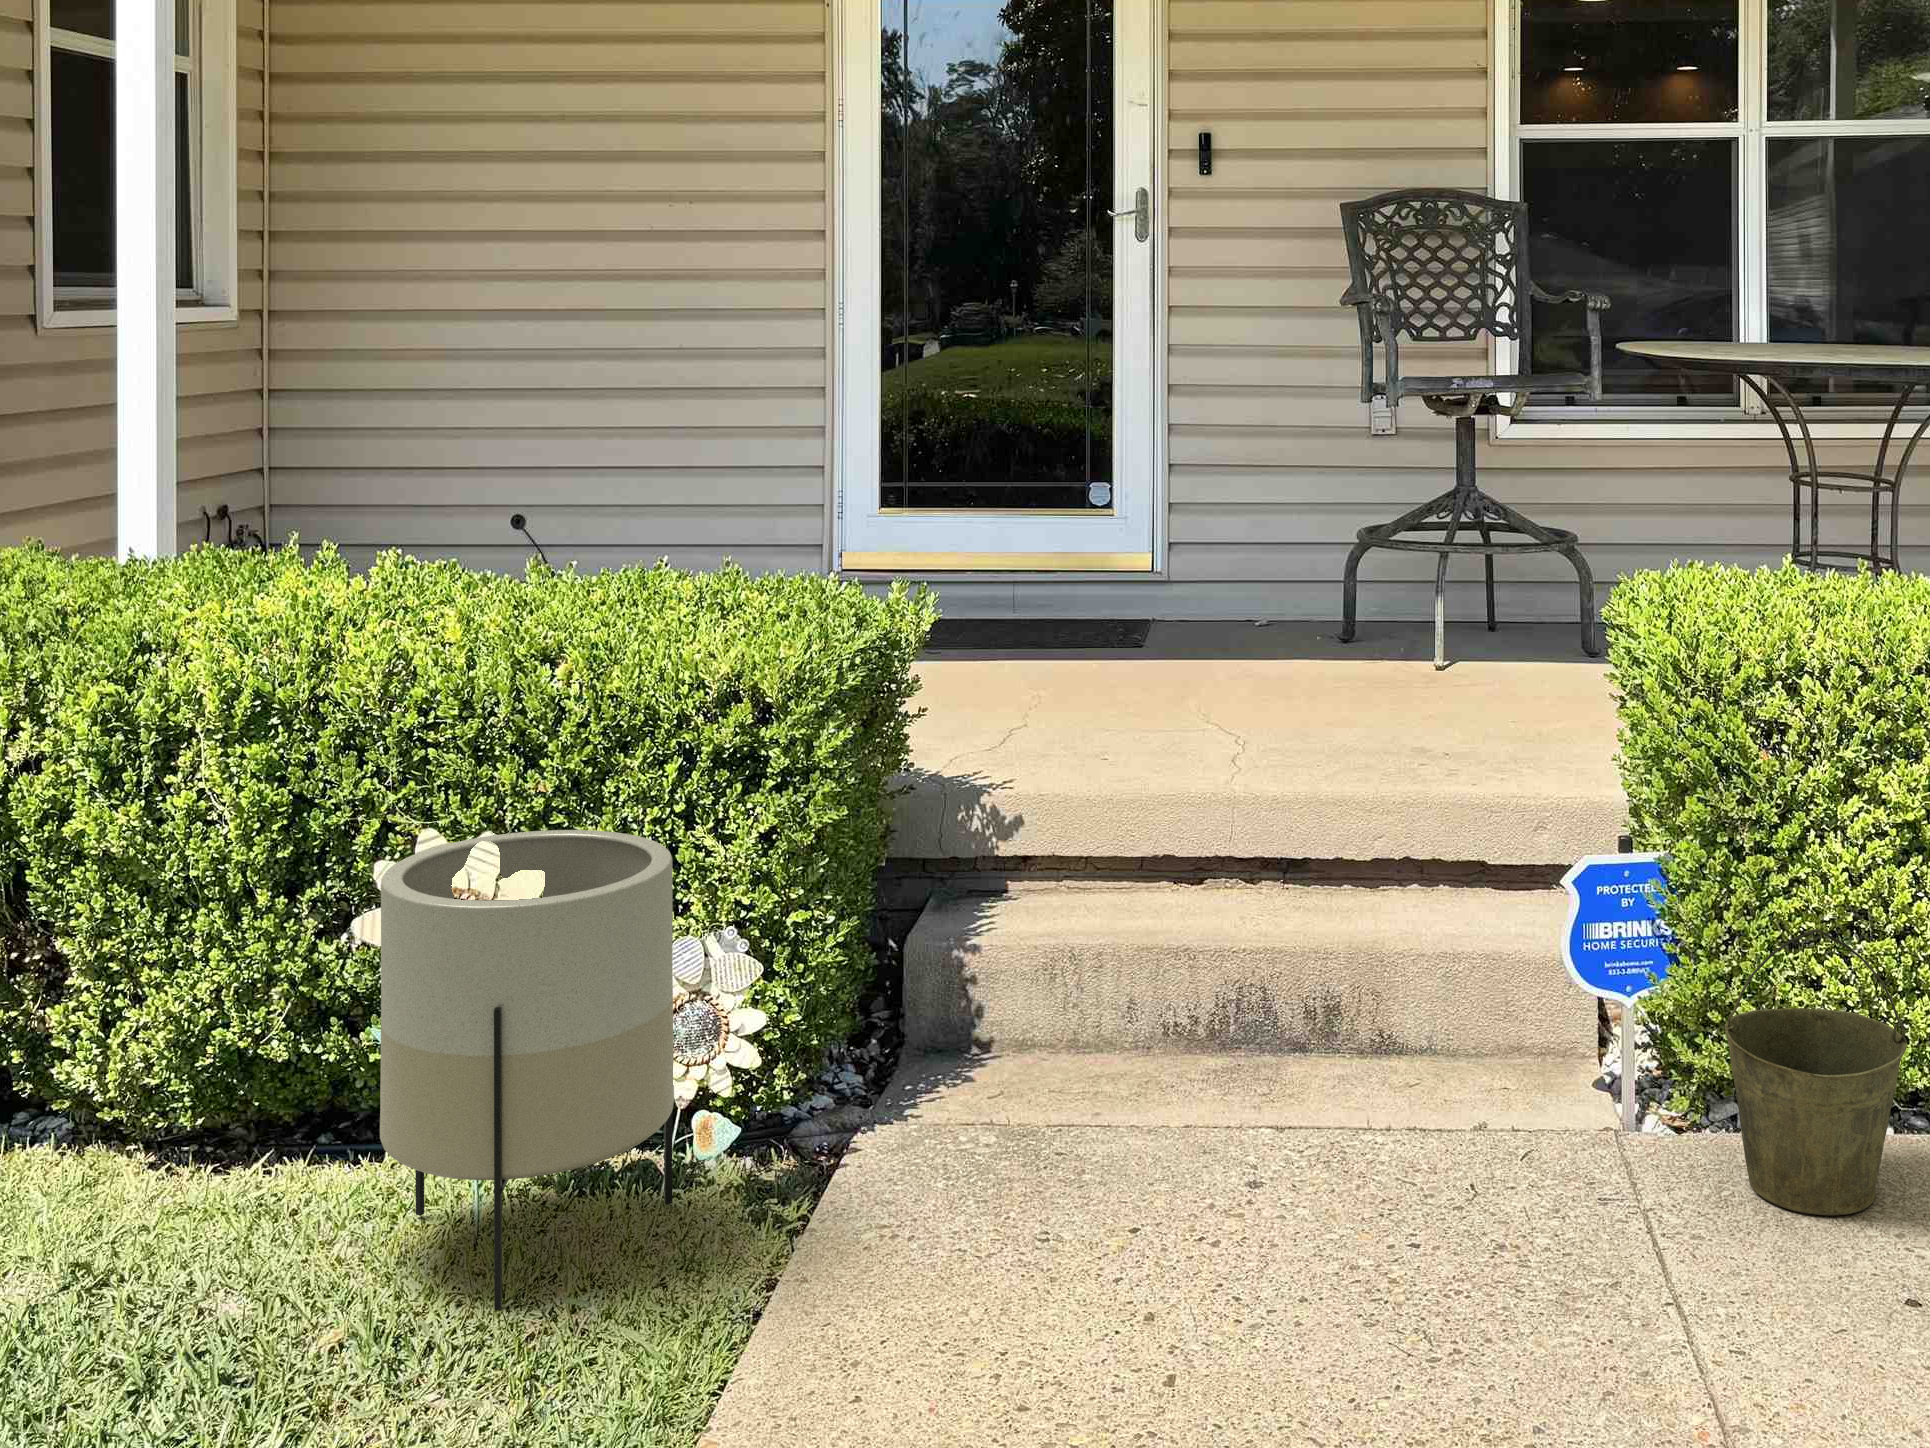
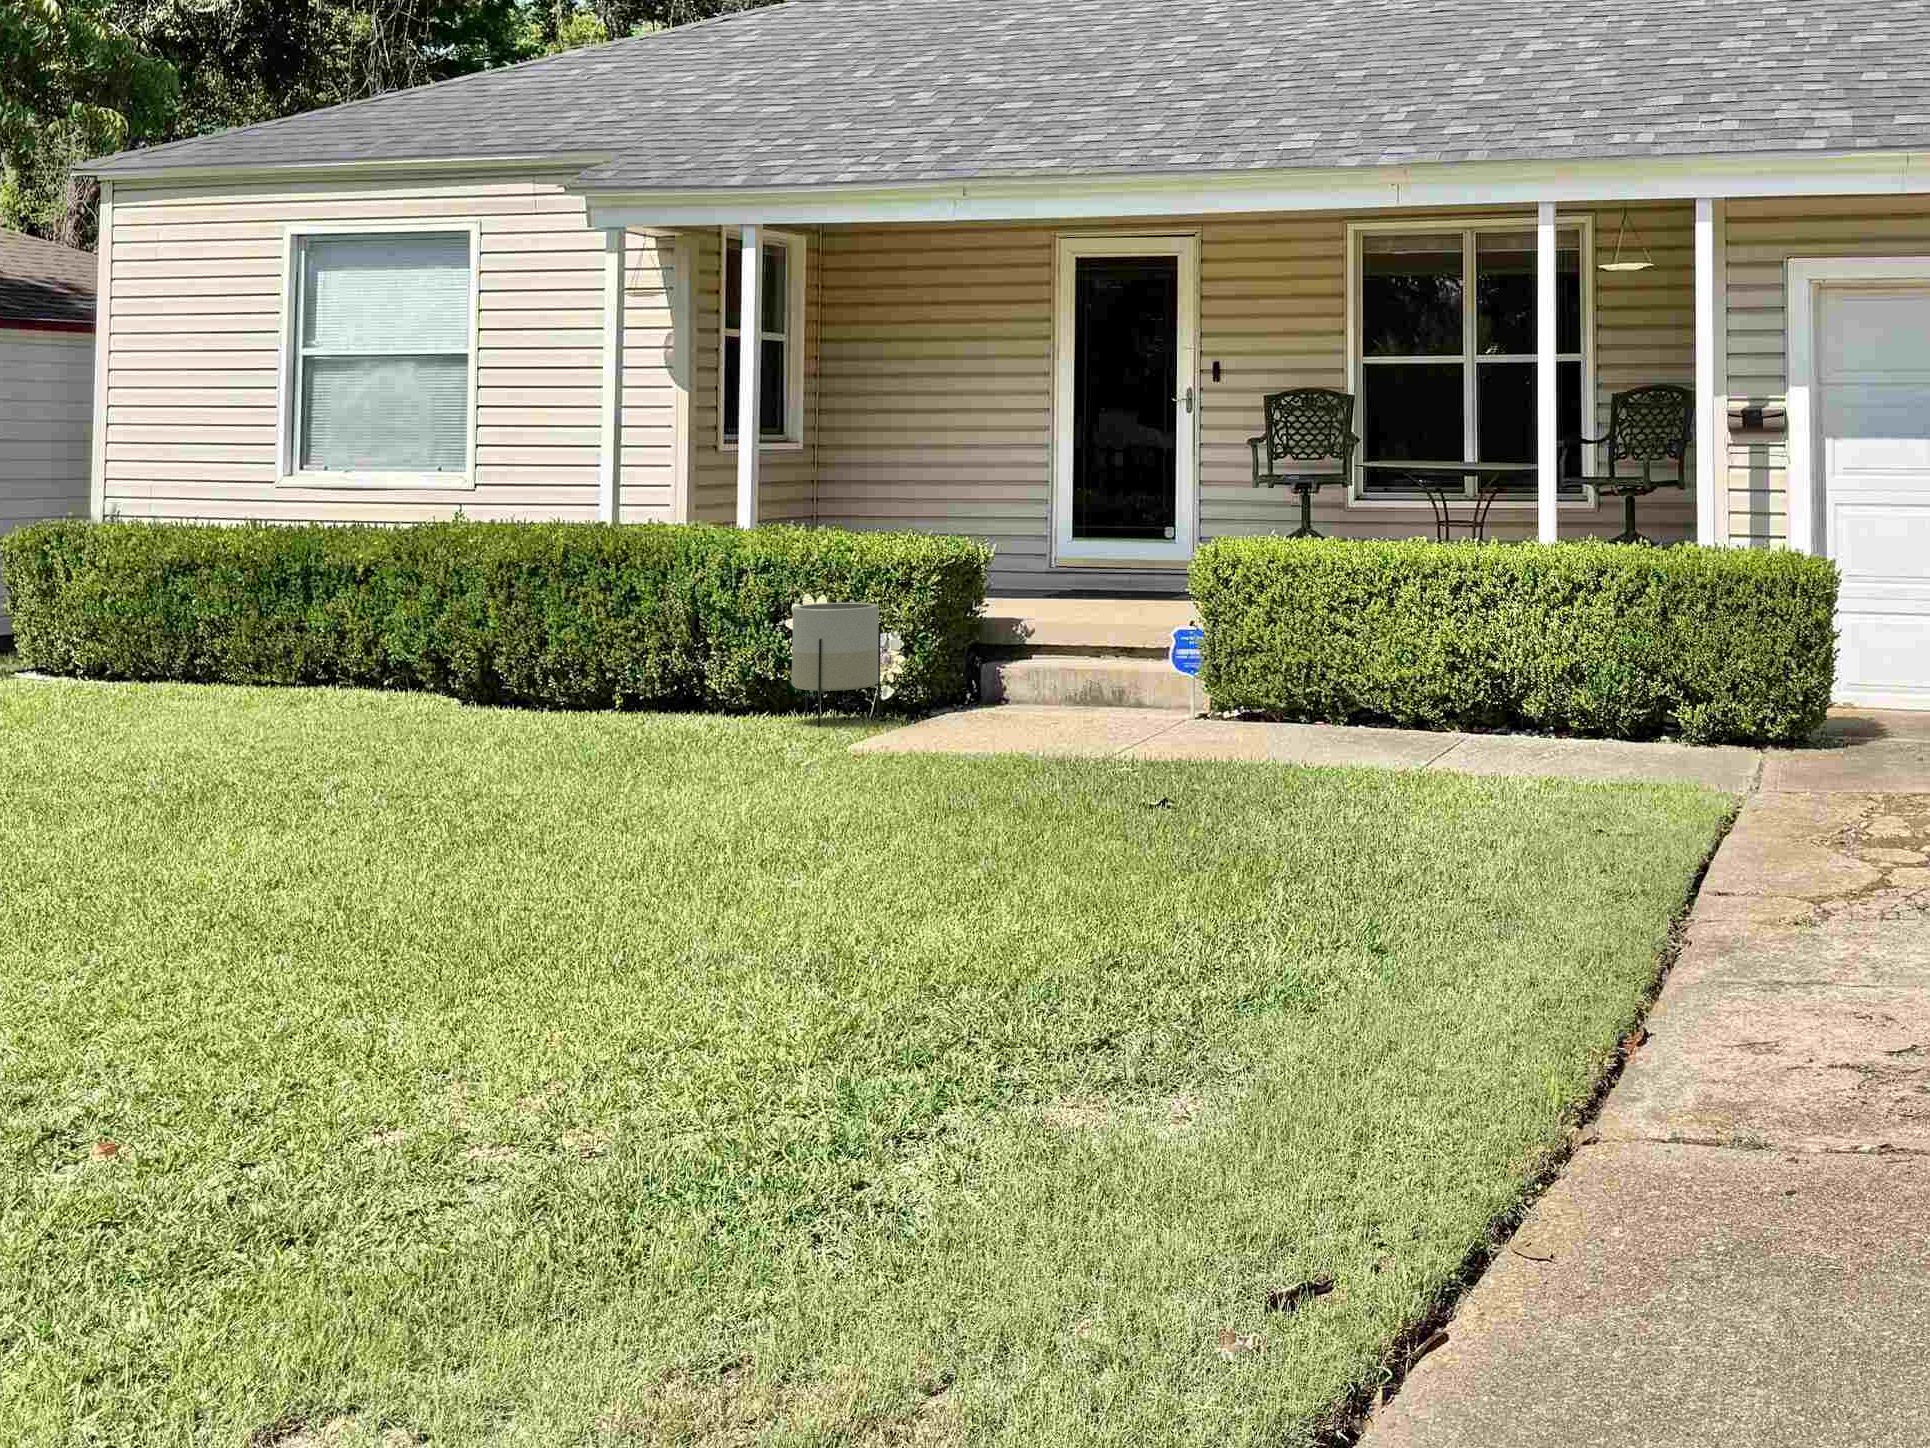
bucket: present [1725,929,1907,1215] -> none [1194,638,1252,726]

